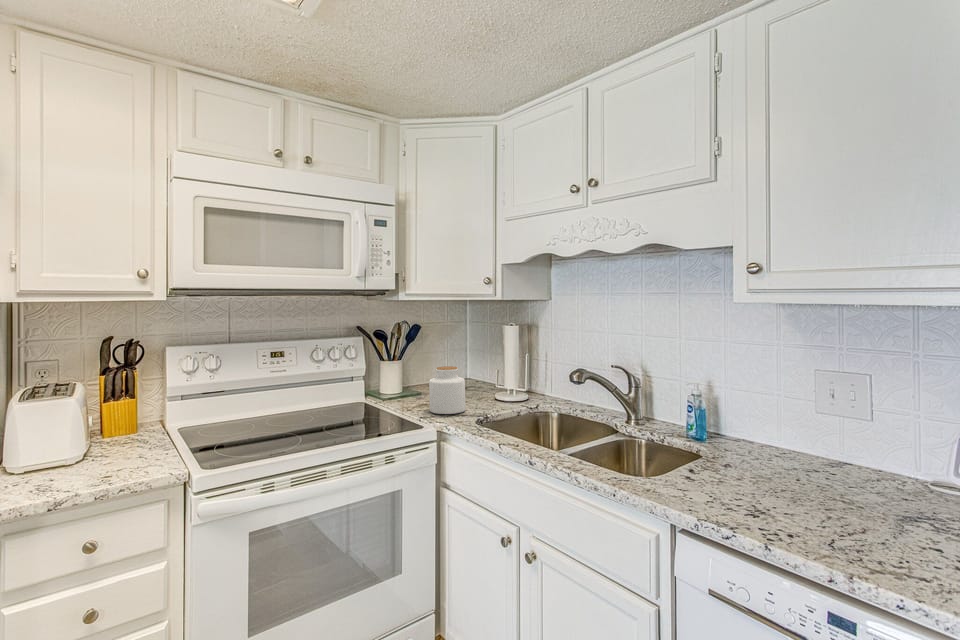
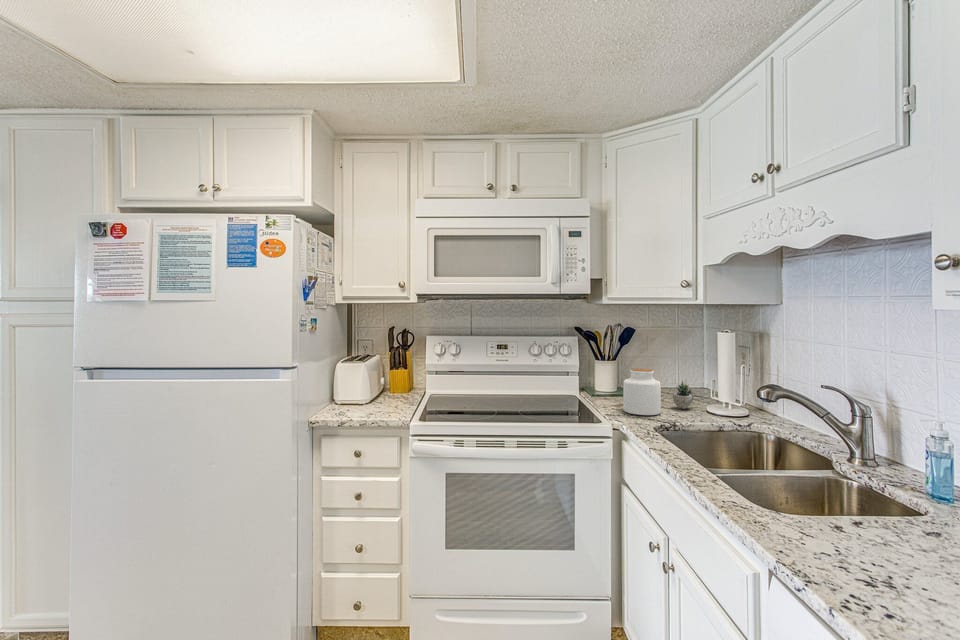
succulent plant: none [469,371,504,402] -> present [673,380,714,409]

